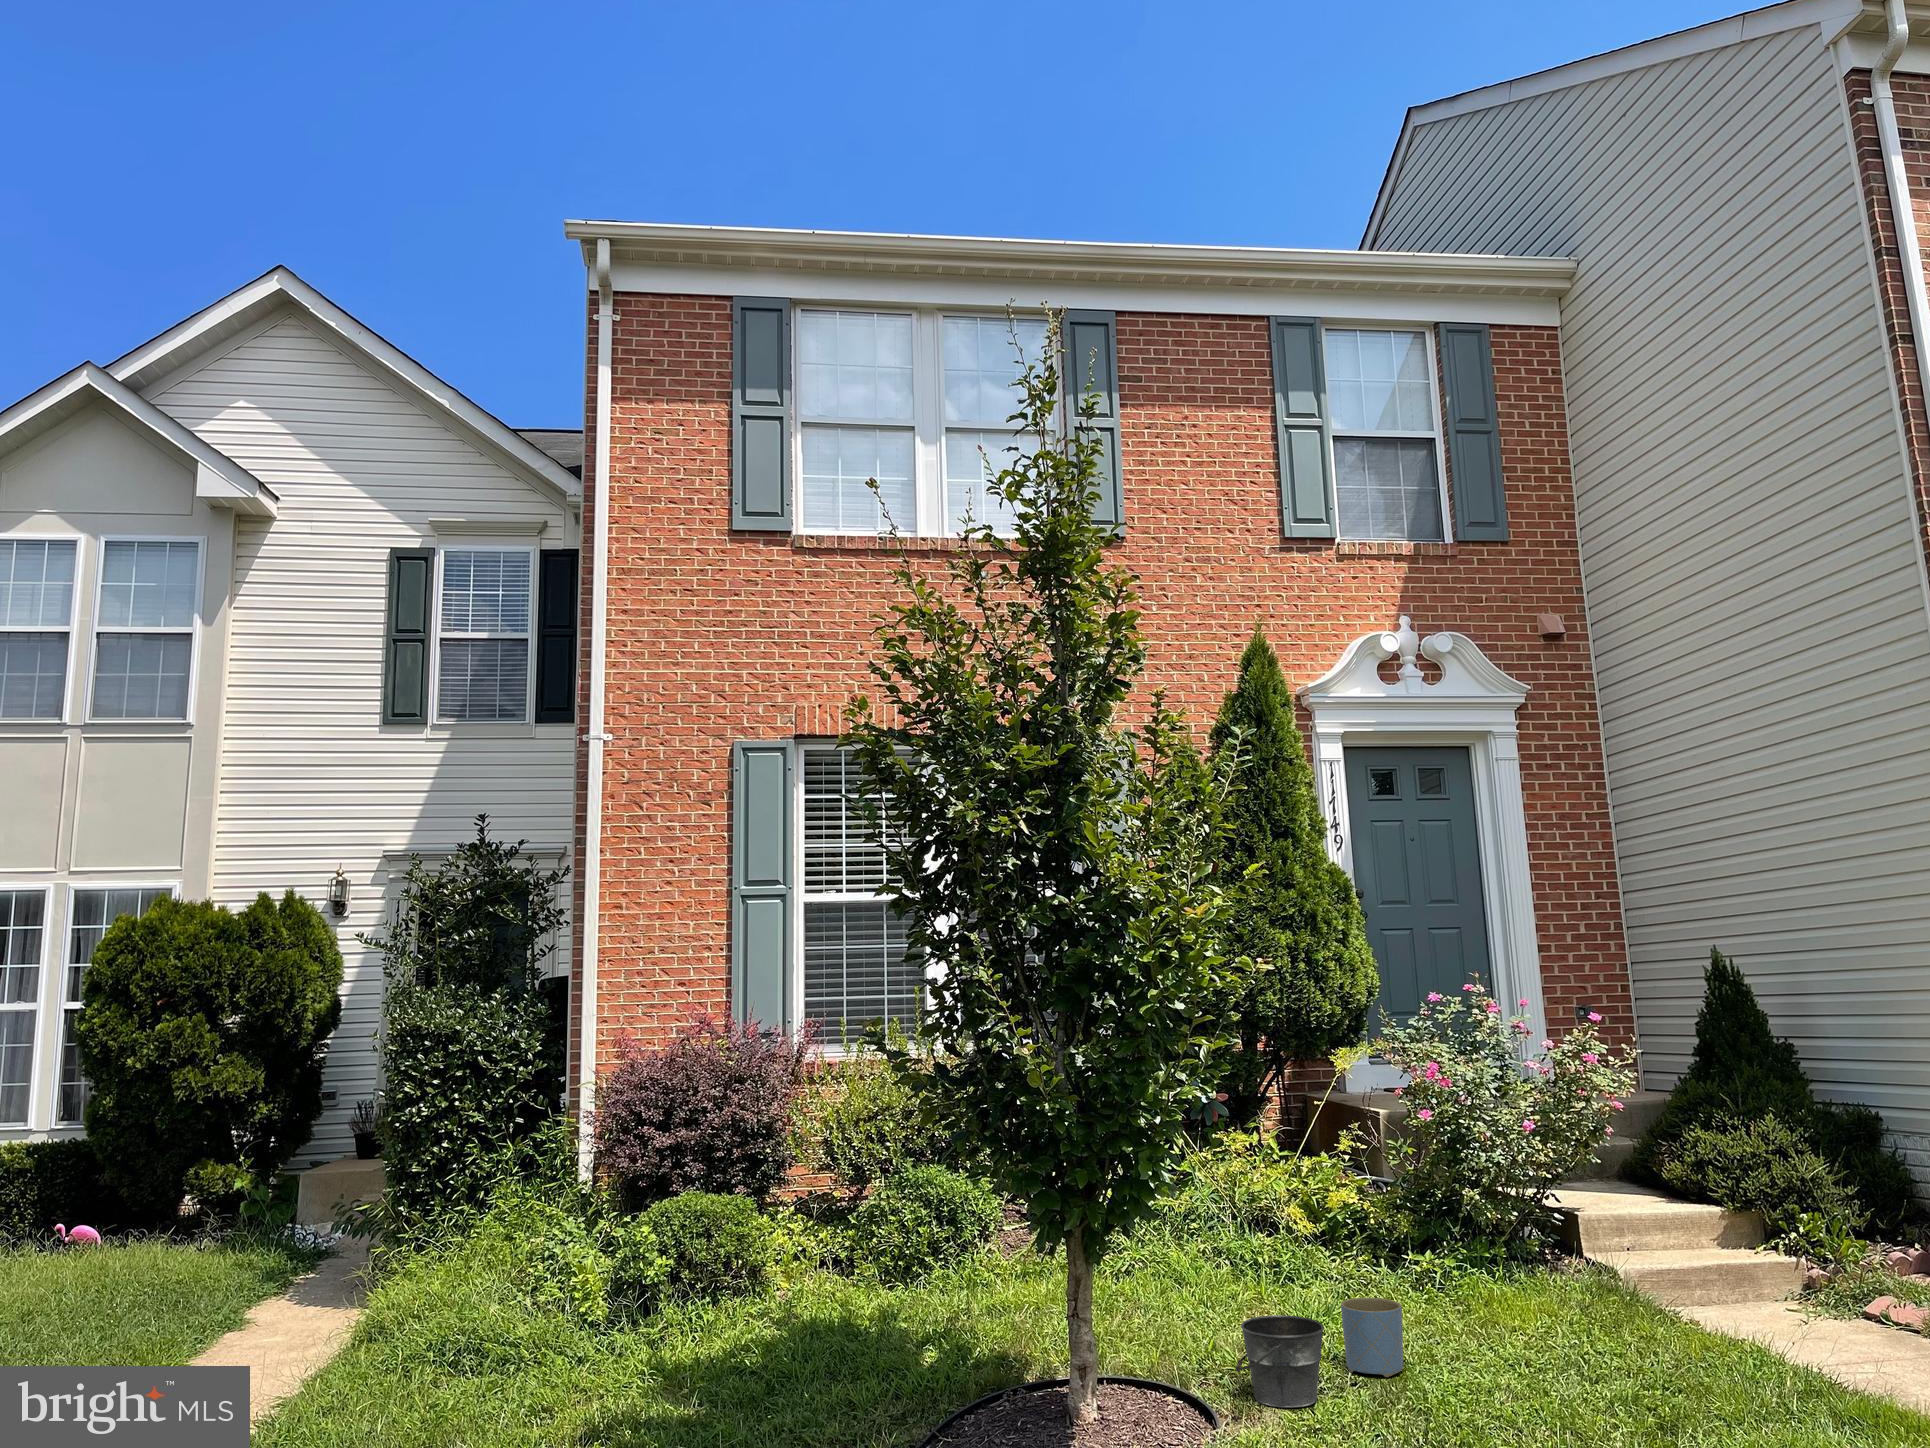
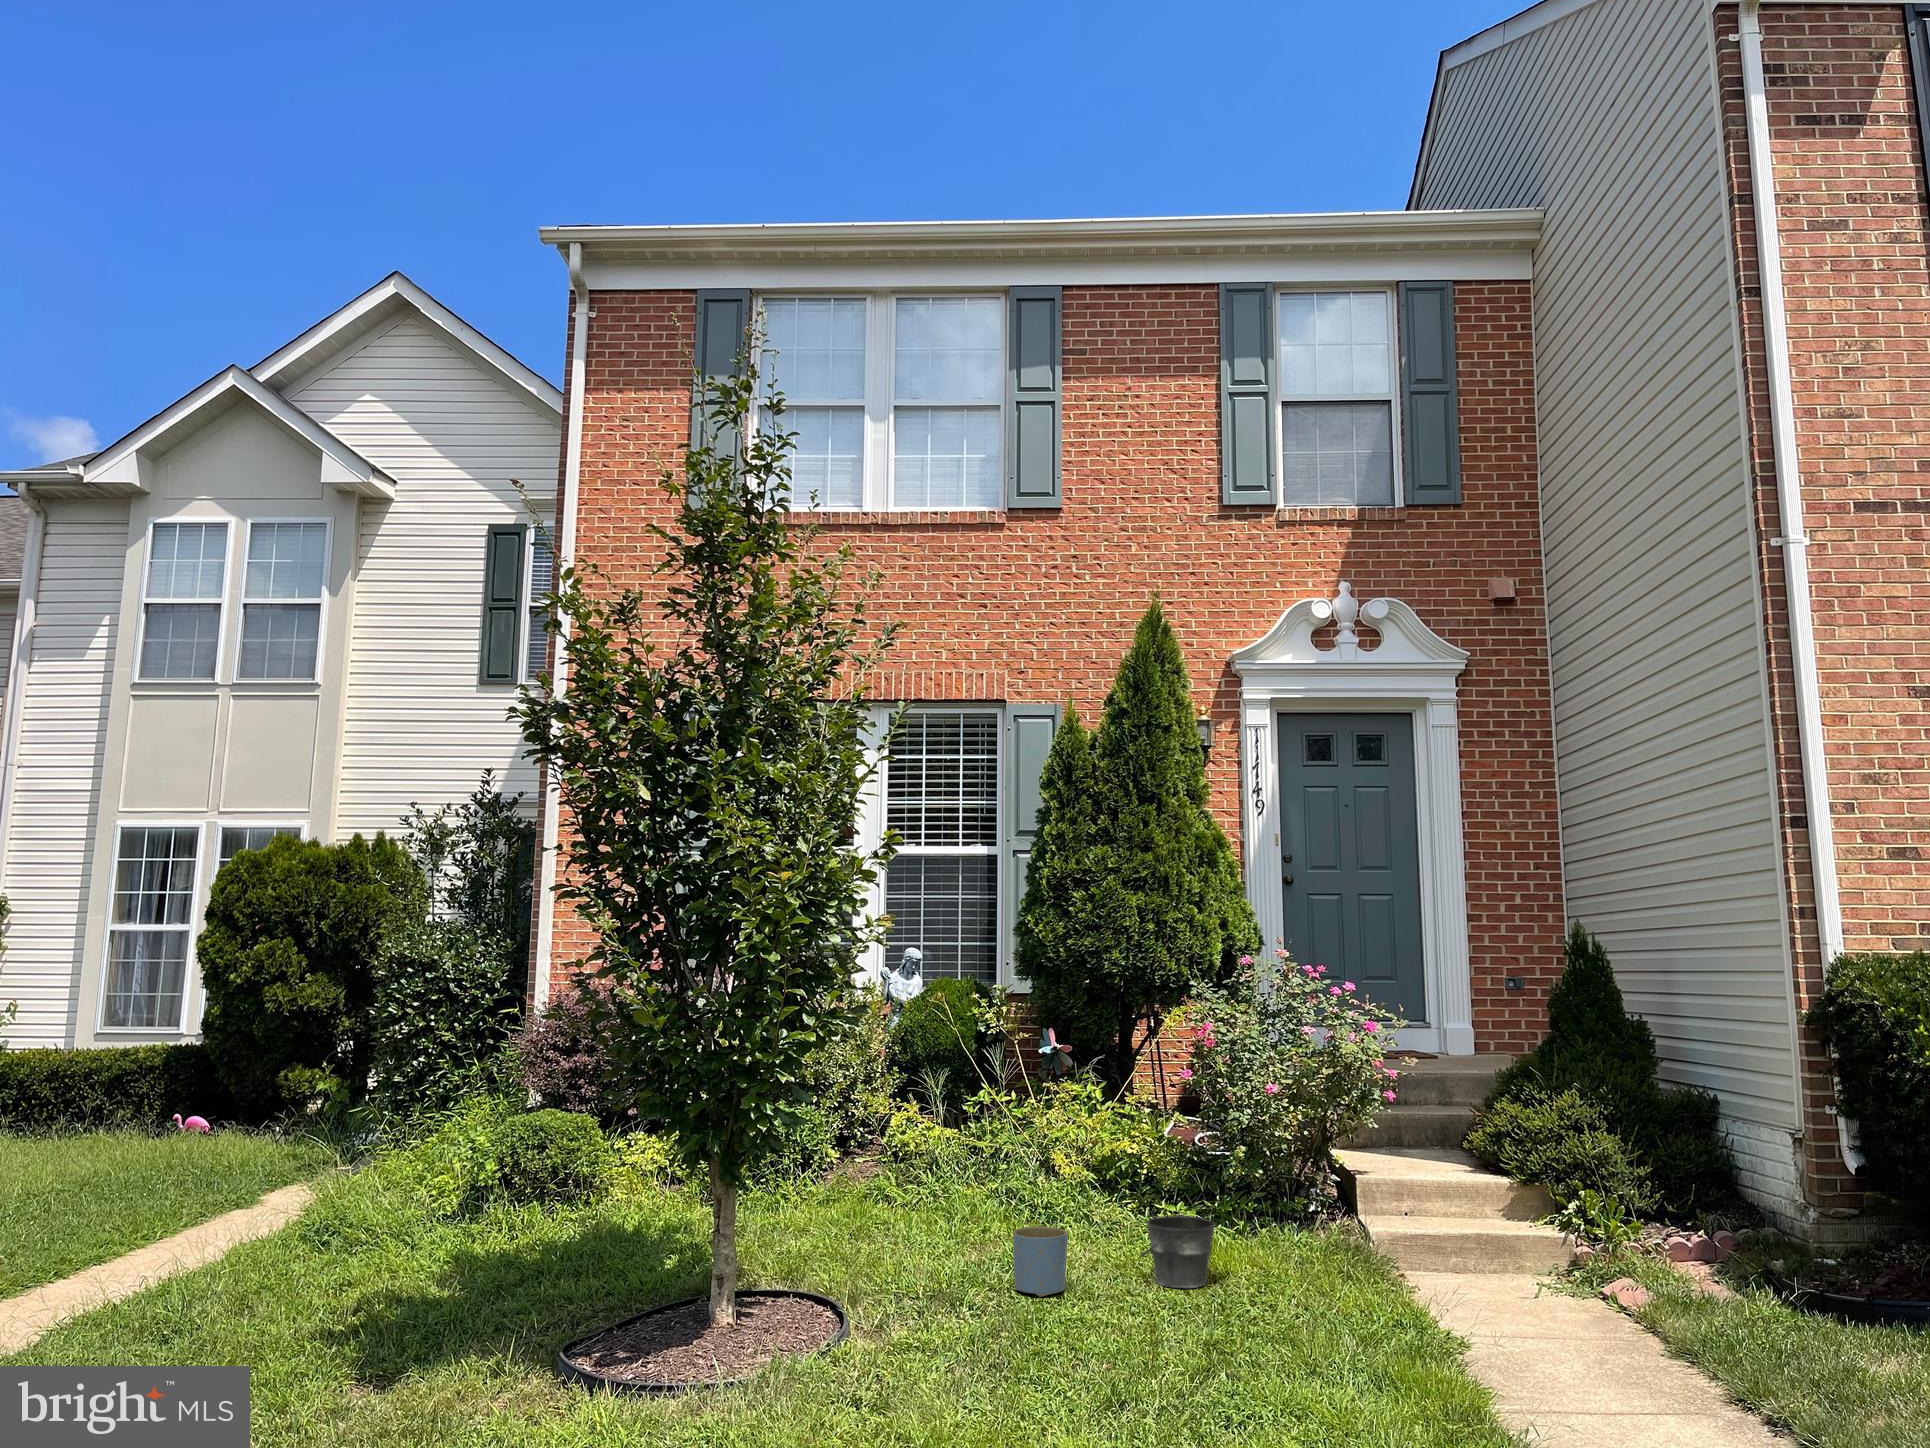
bucket: present [1235,1315,1324,1408] -> present [1140,1215,1215,1288]

